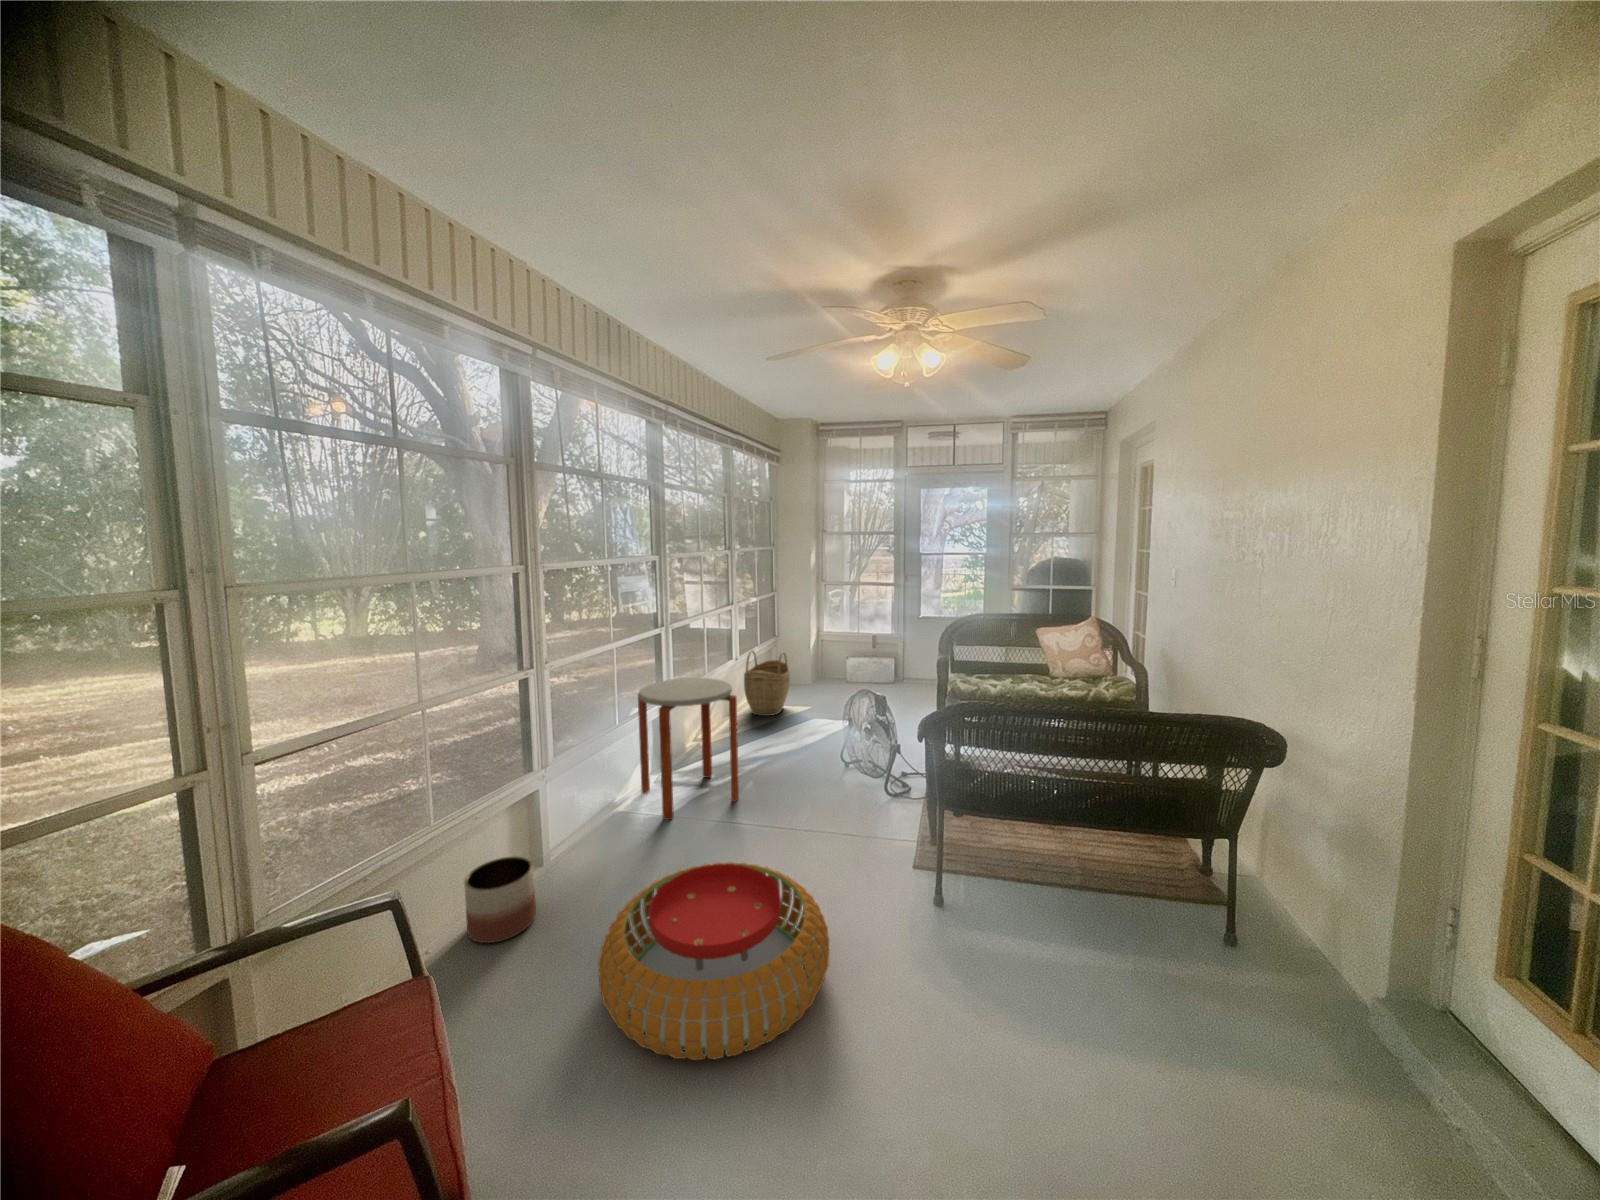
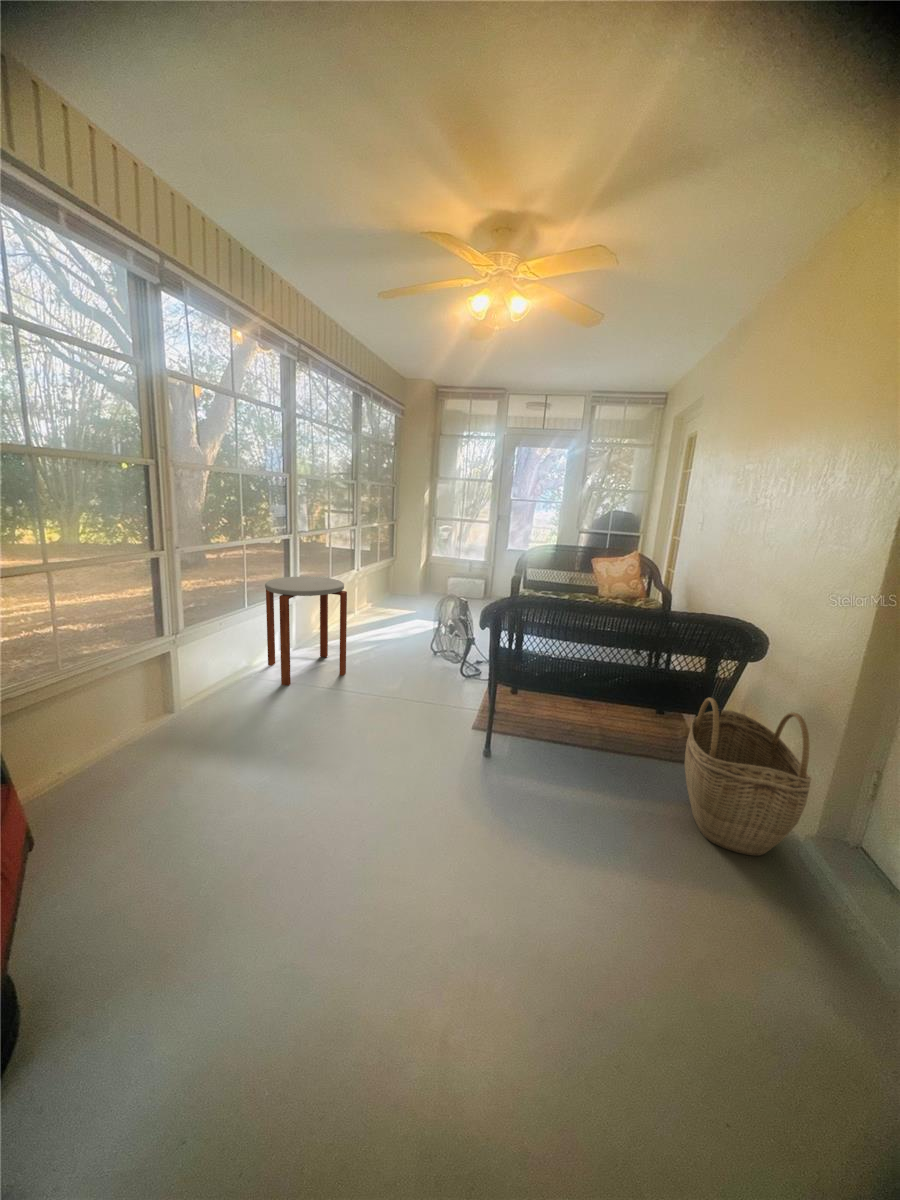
woven basket: present [744,651,790,716] -> present [685,698,811,856]
planter: present [464,856,536,943] -> none [94,703,160,769]
pouf: present [598,862,829,1060] -> none [196,715,394,862]

